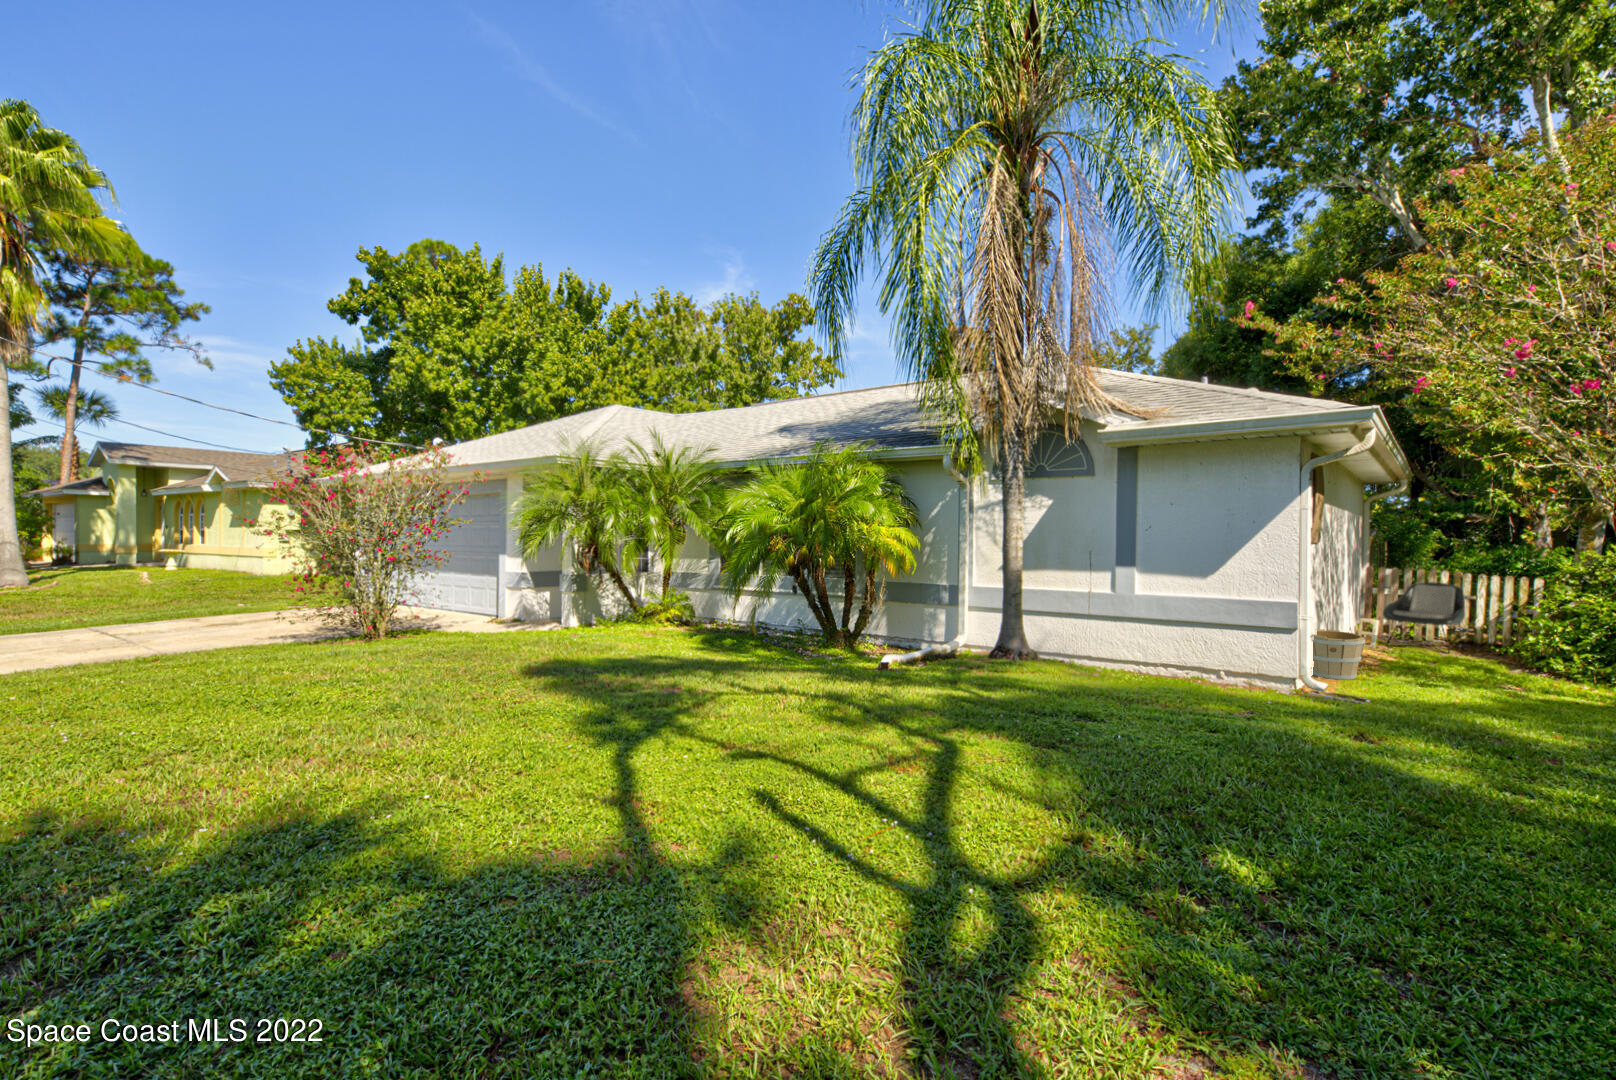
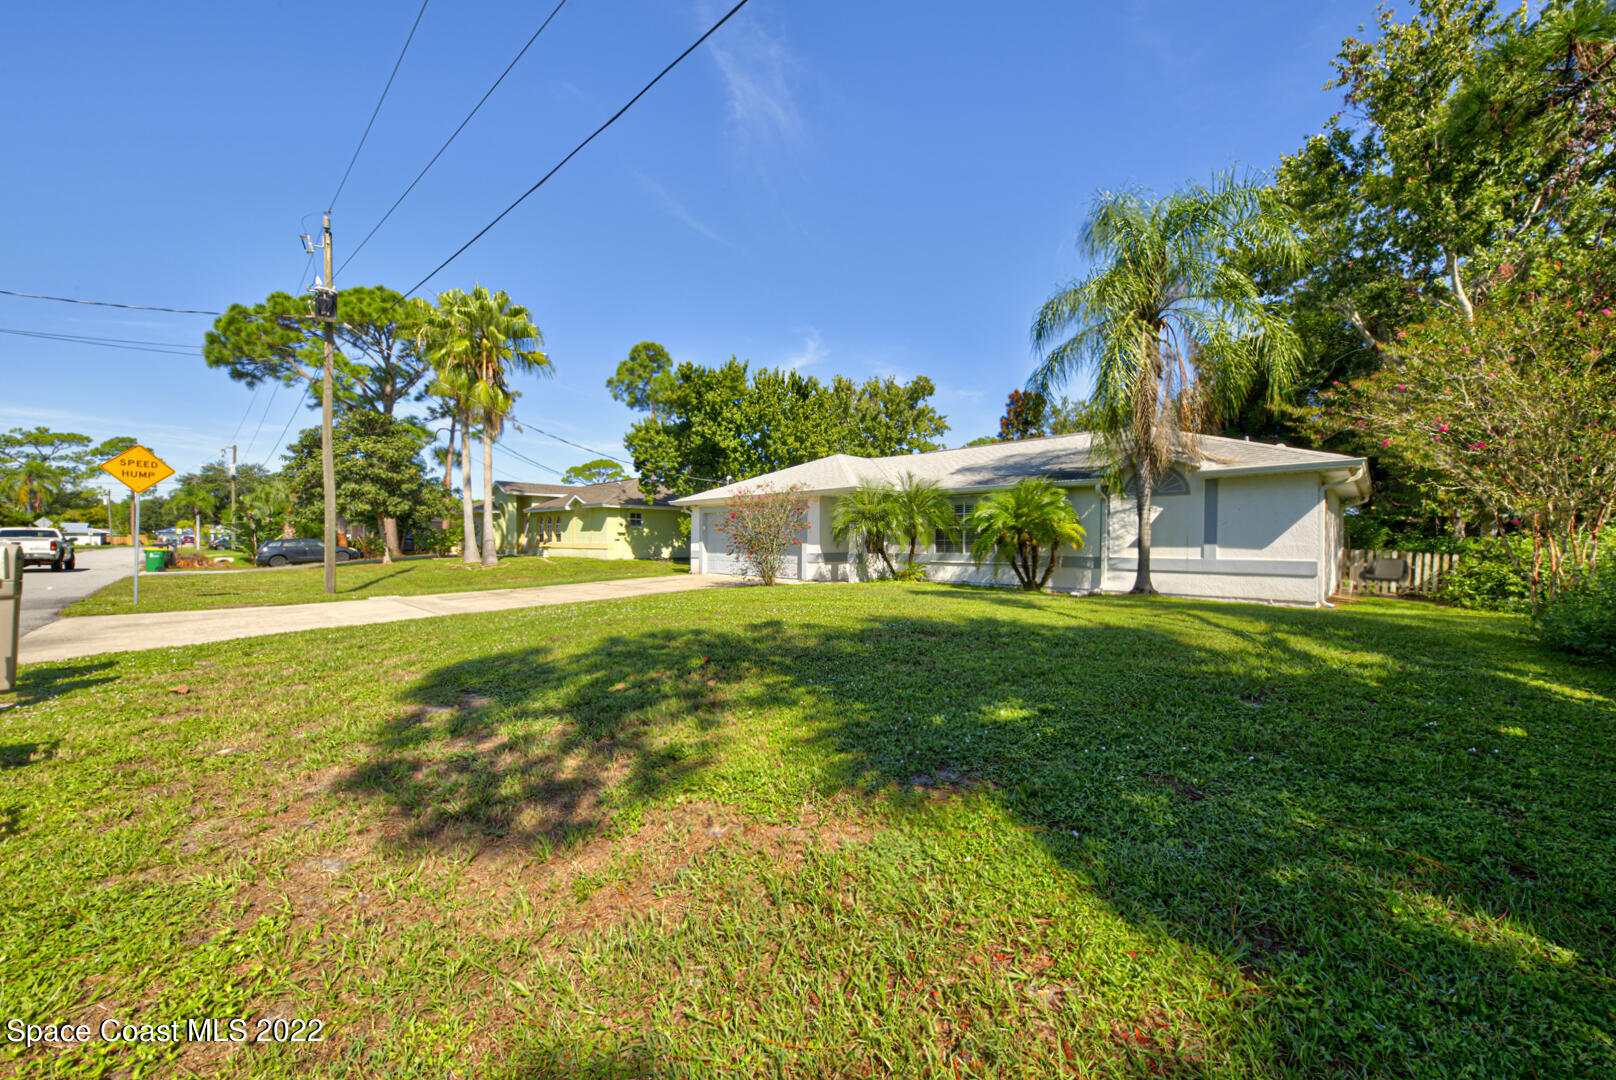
wooden bucket: present [1311,629,1366,680] -> none [1320,579,1358,606]

